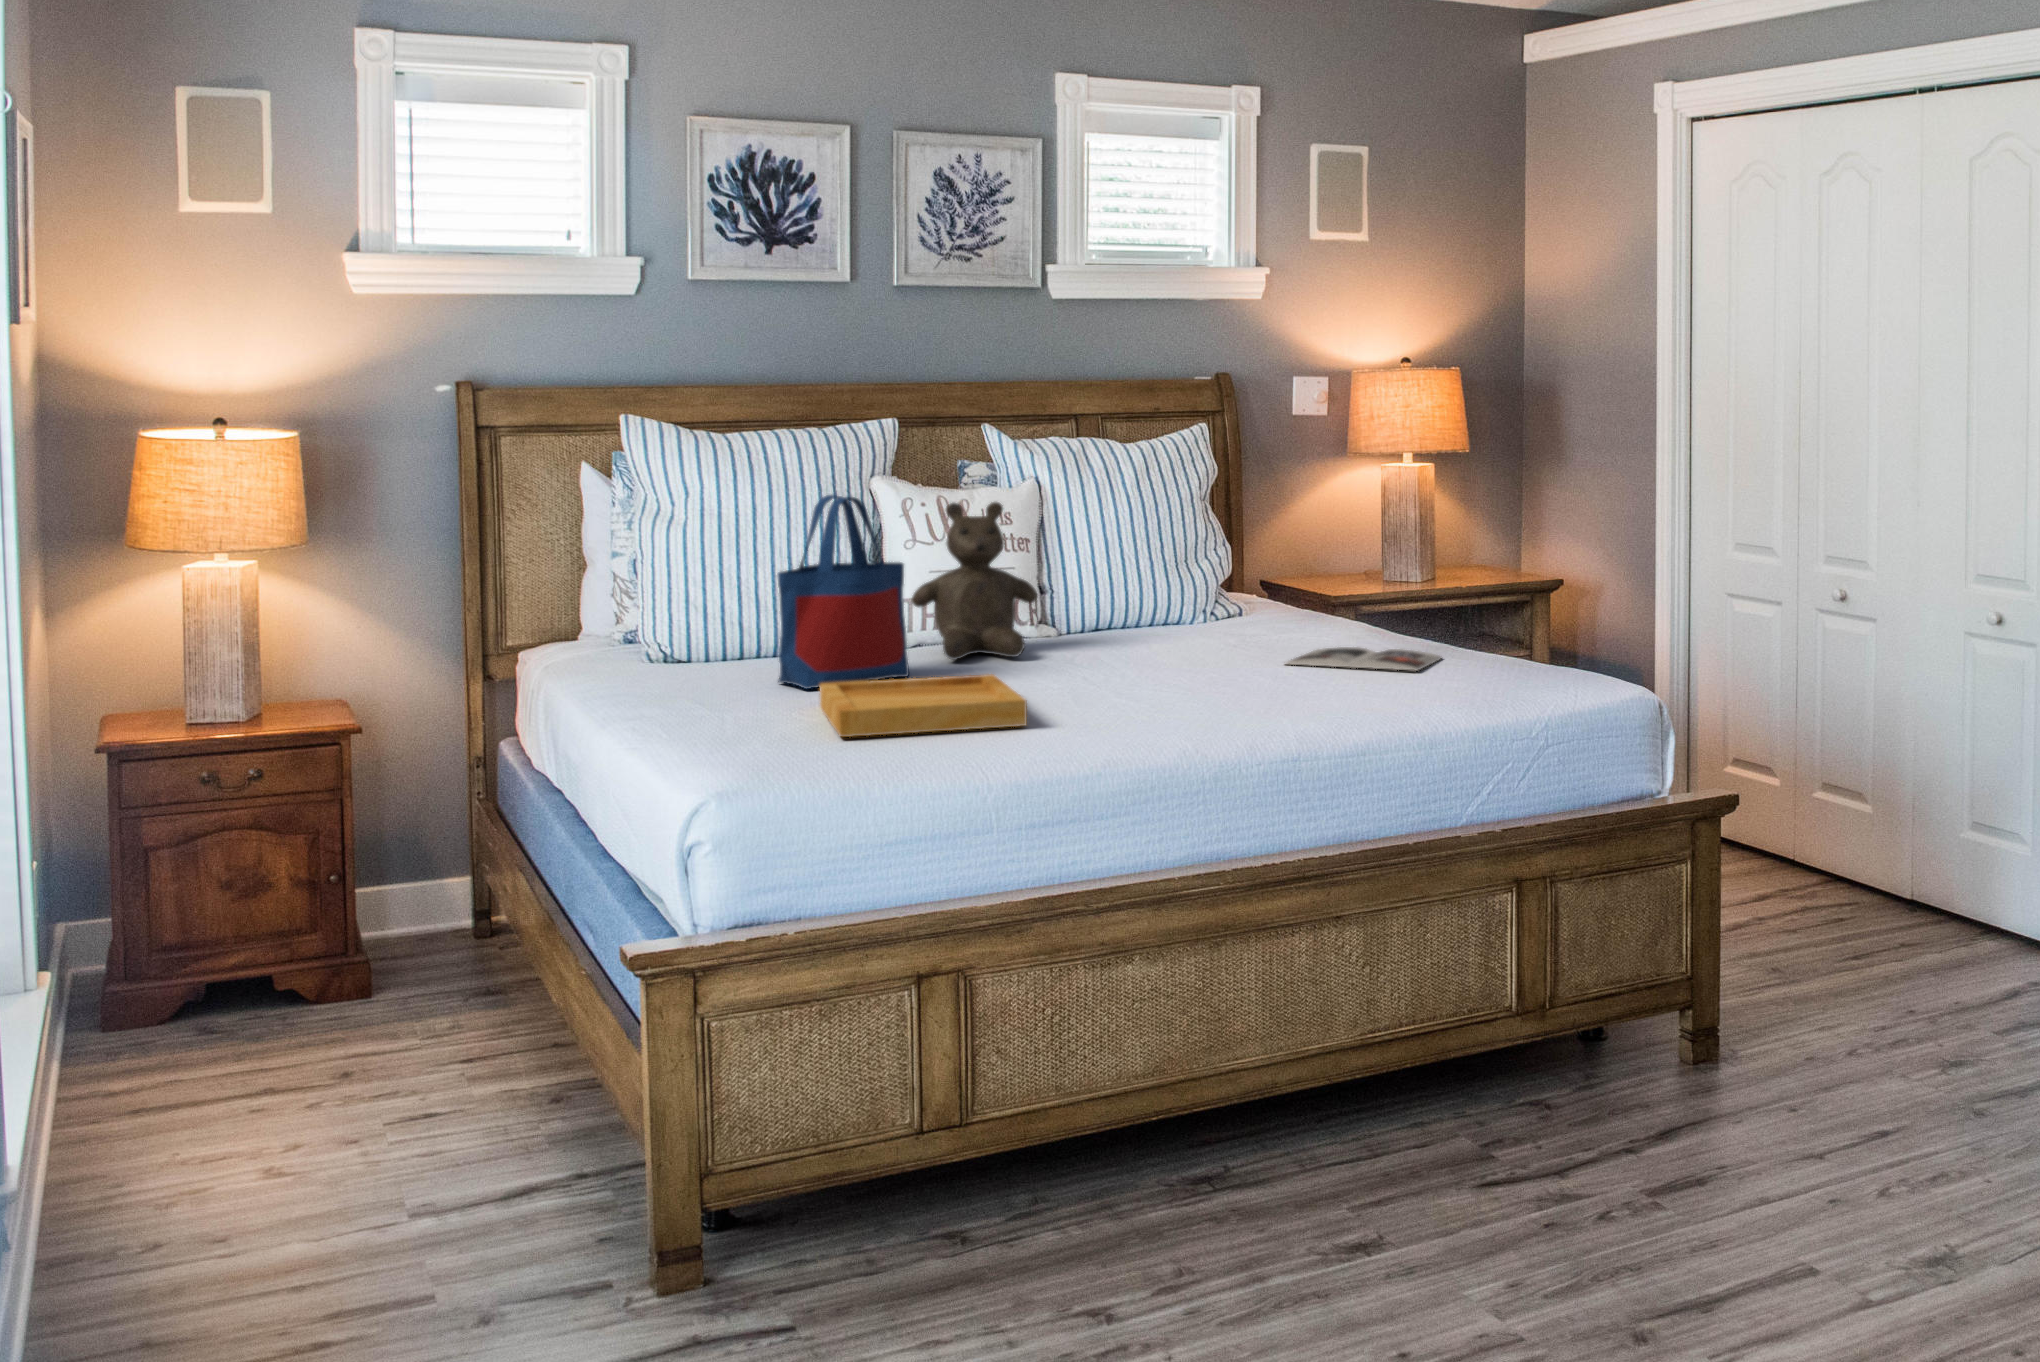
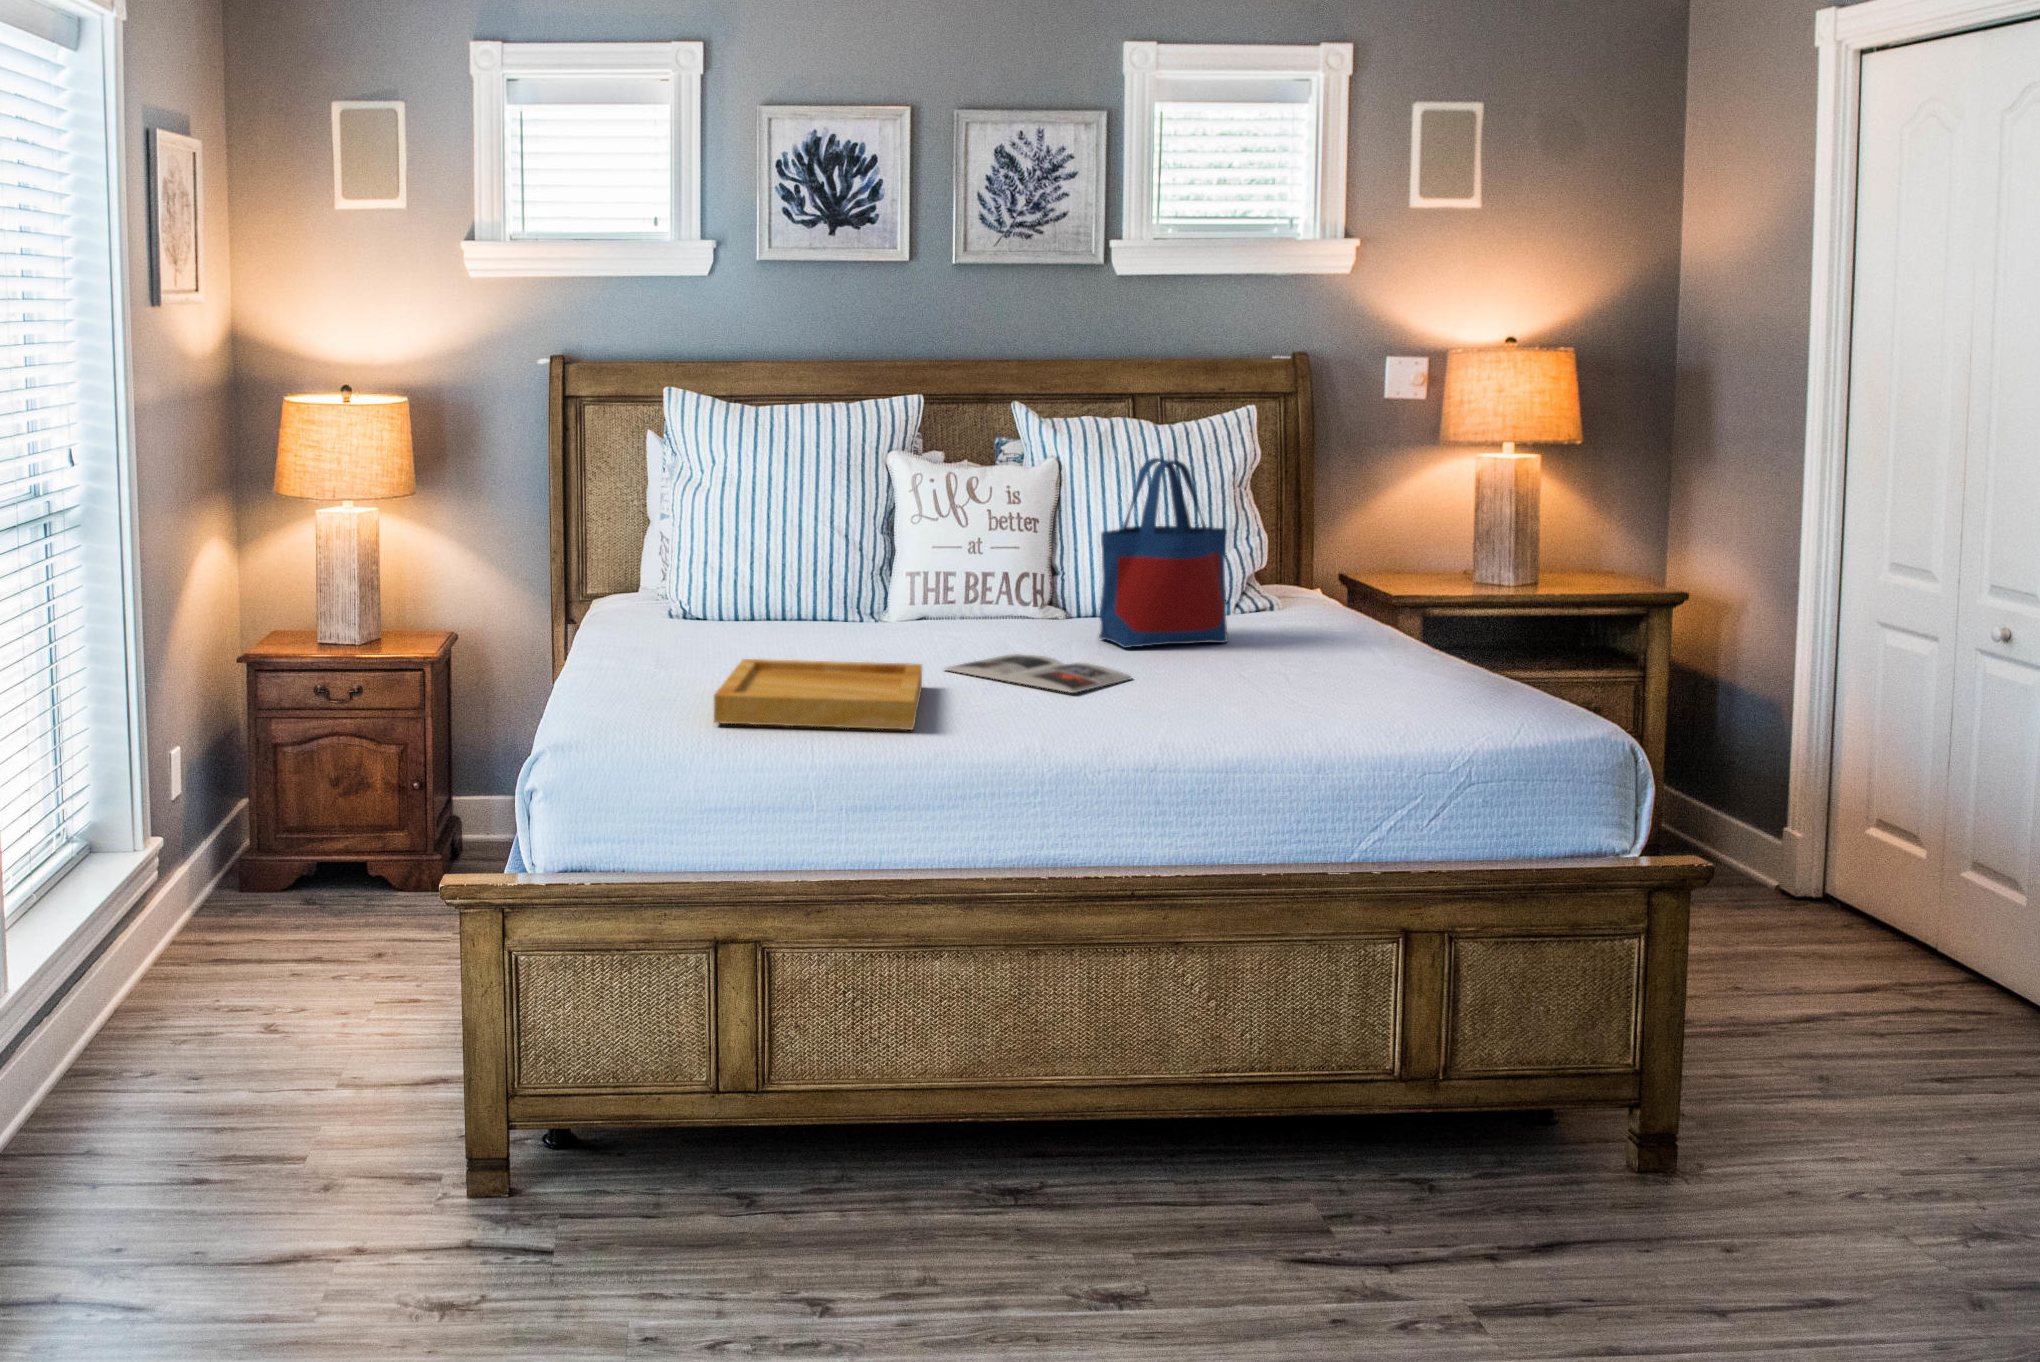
tote bag: present [778,495,909,689] -> present [1099,458,1228,648]
teddy bear: present [912,502,1038,660] -> none [895,478,1025,642]
magazine: present [1286,647,1441,671] -> present [945,654,1131,693]

